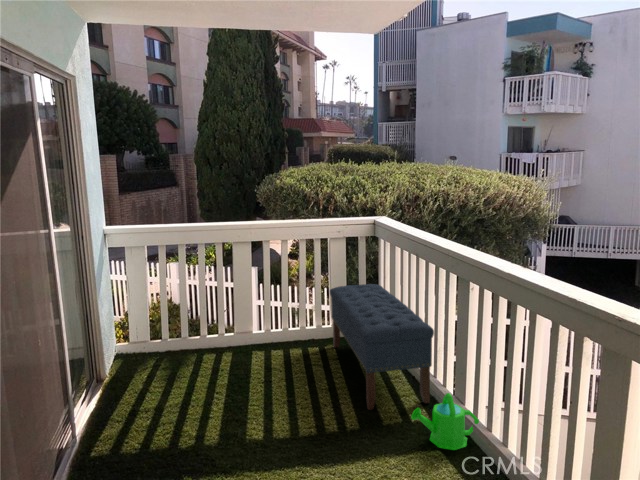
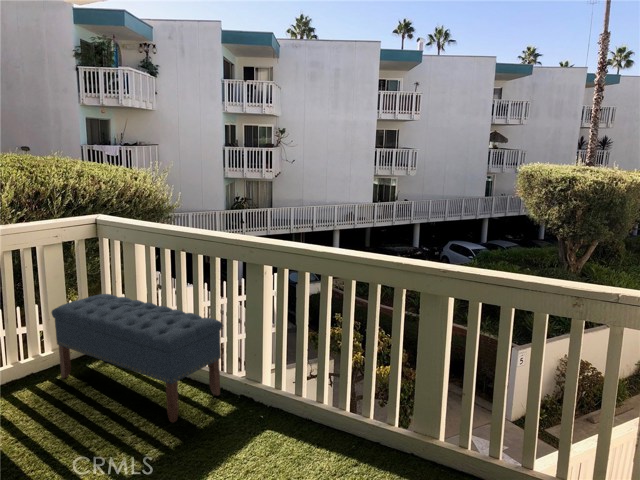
watering can: present [411,393,479,450] -> none [236,374,285,426]

